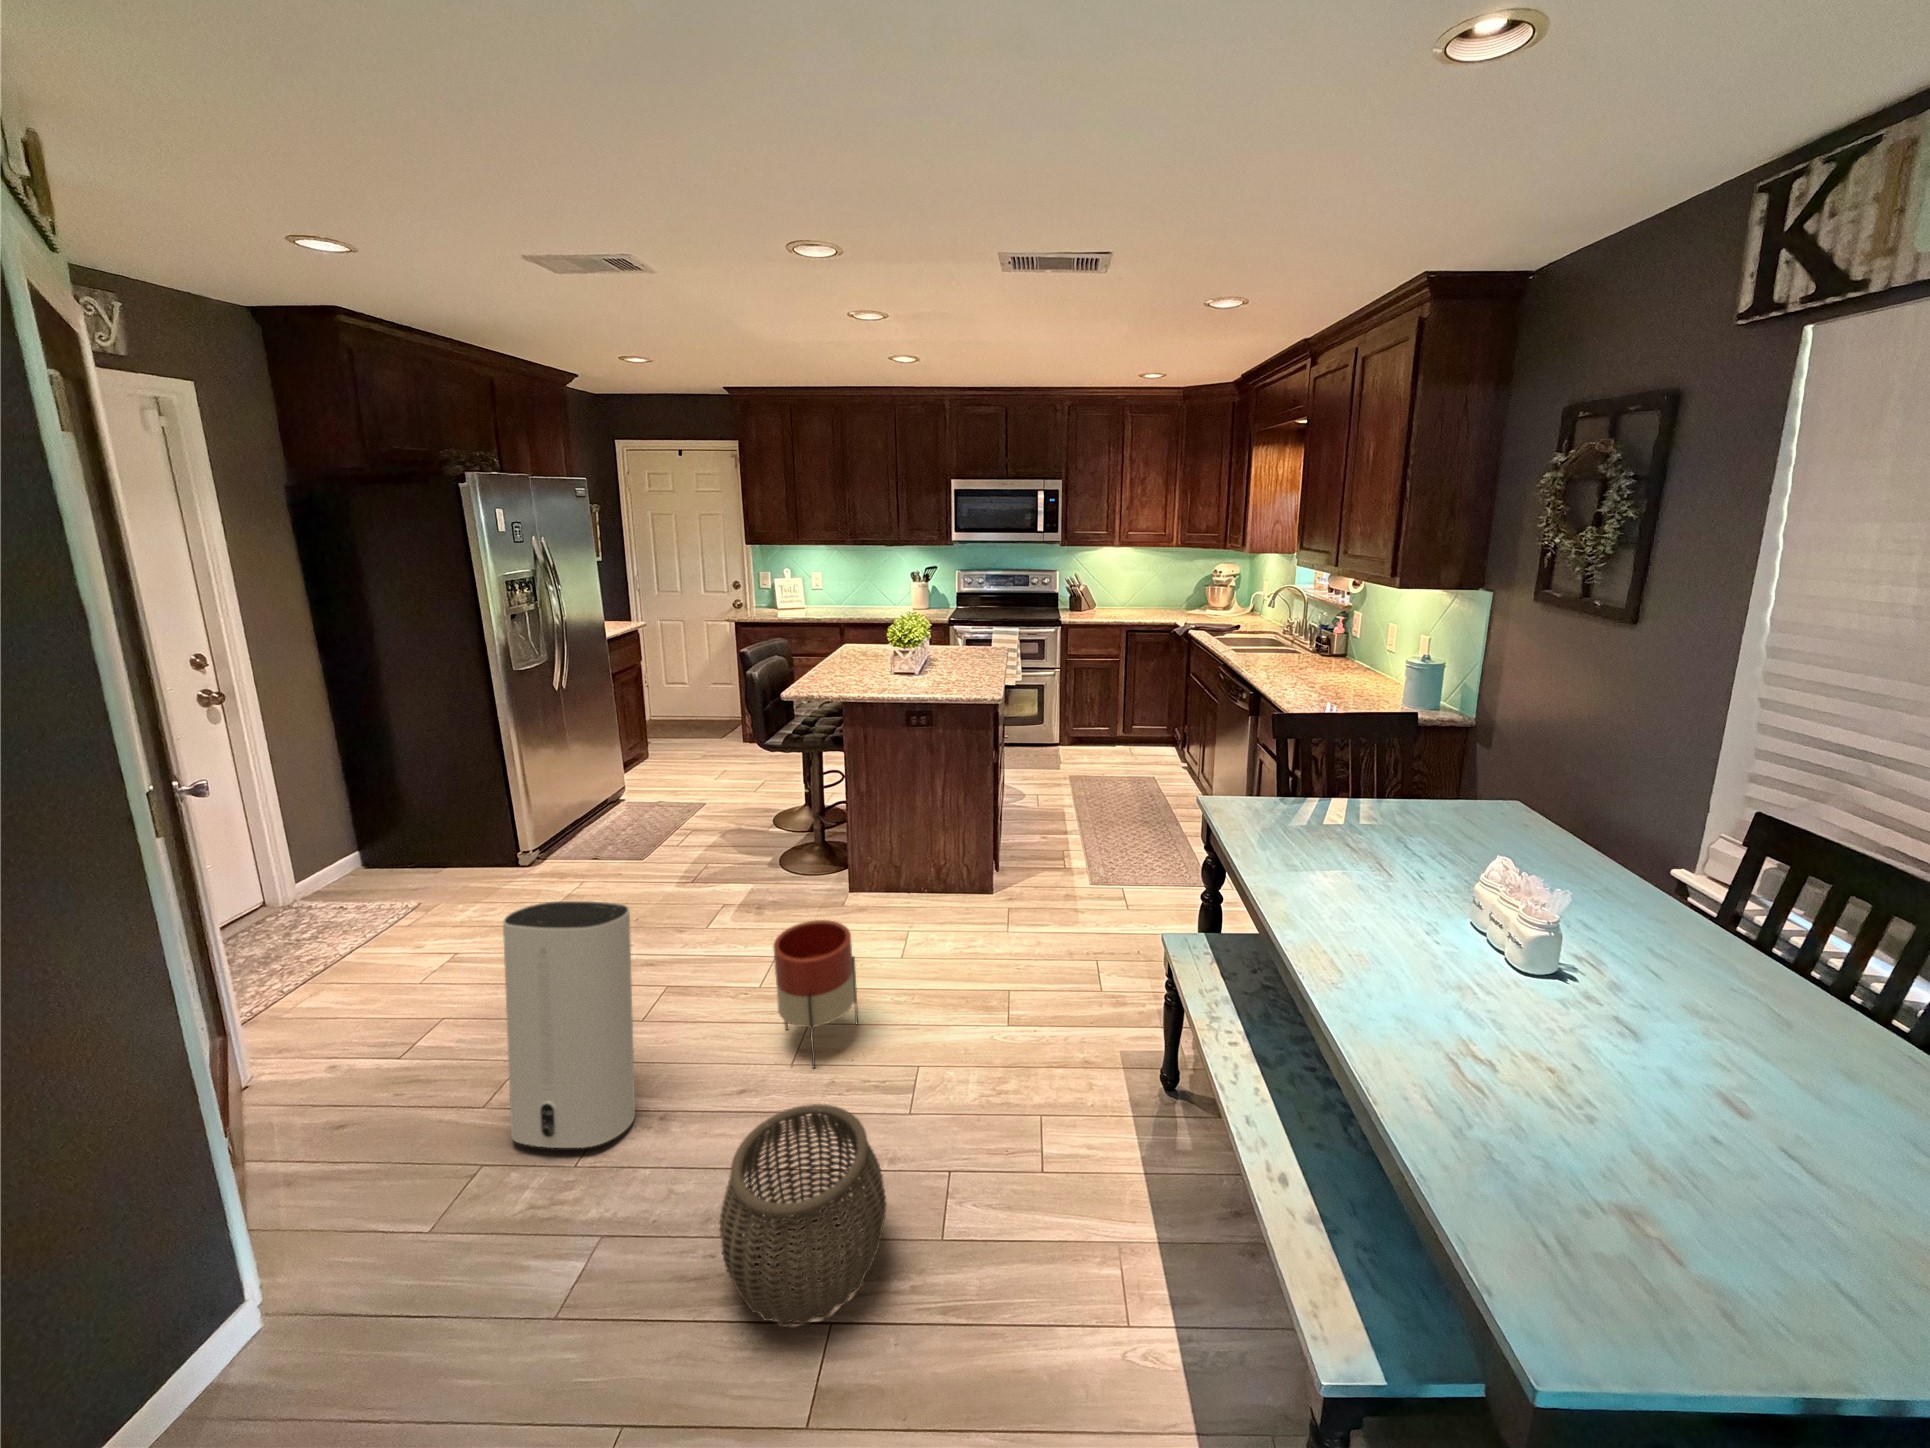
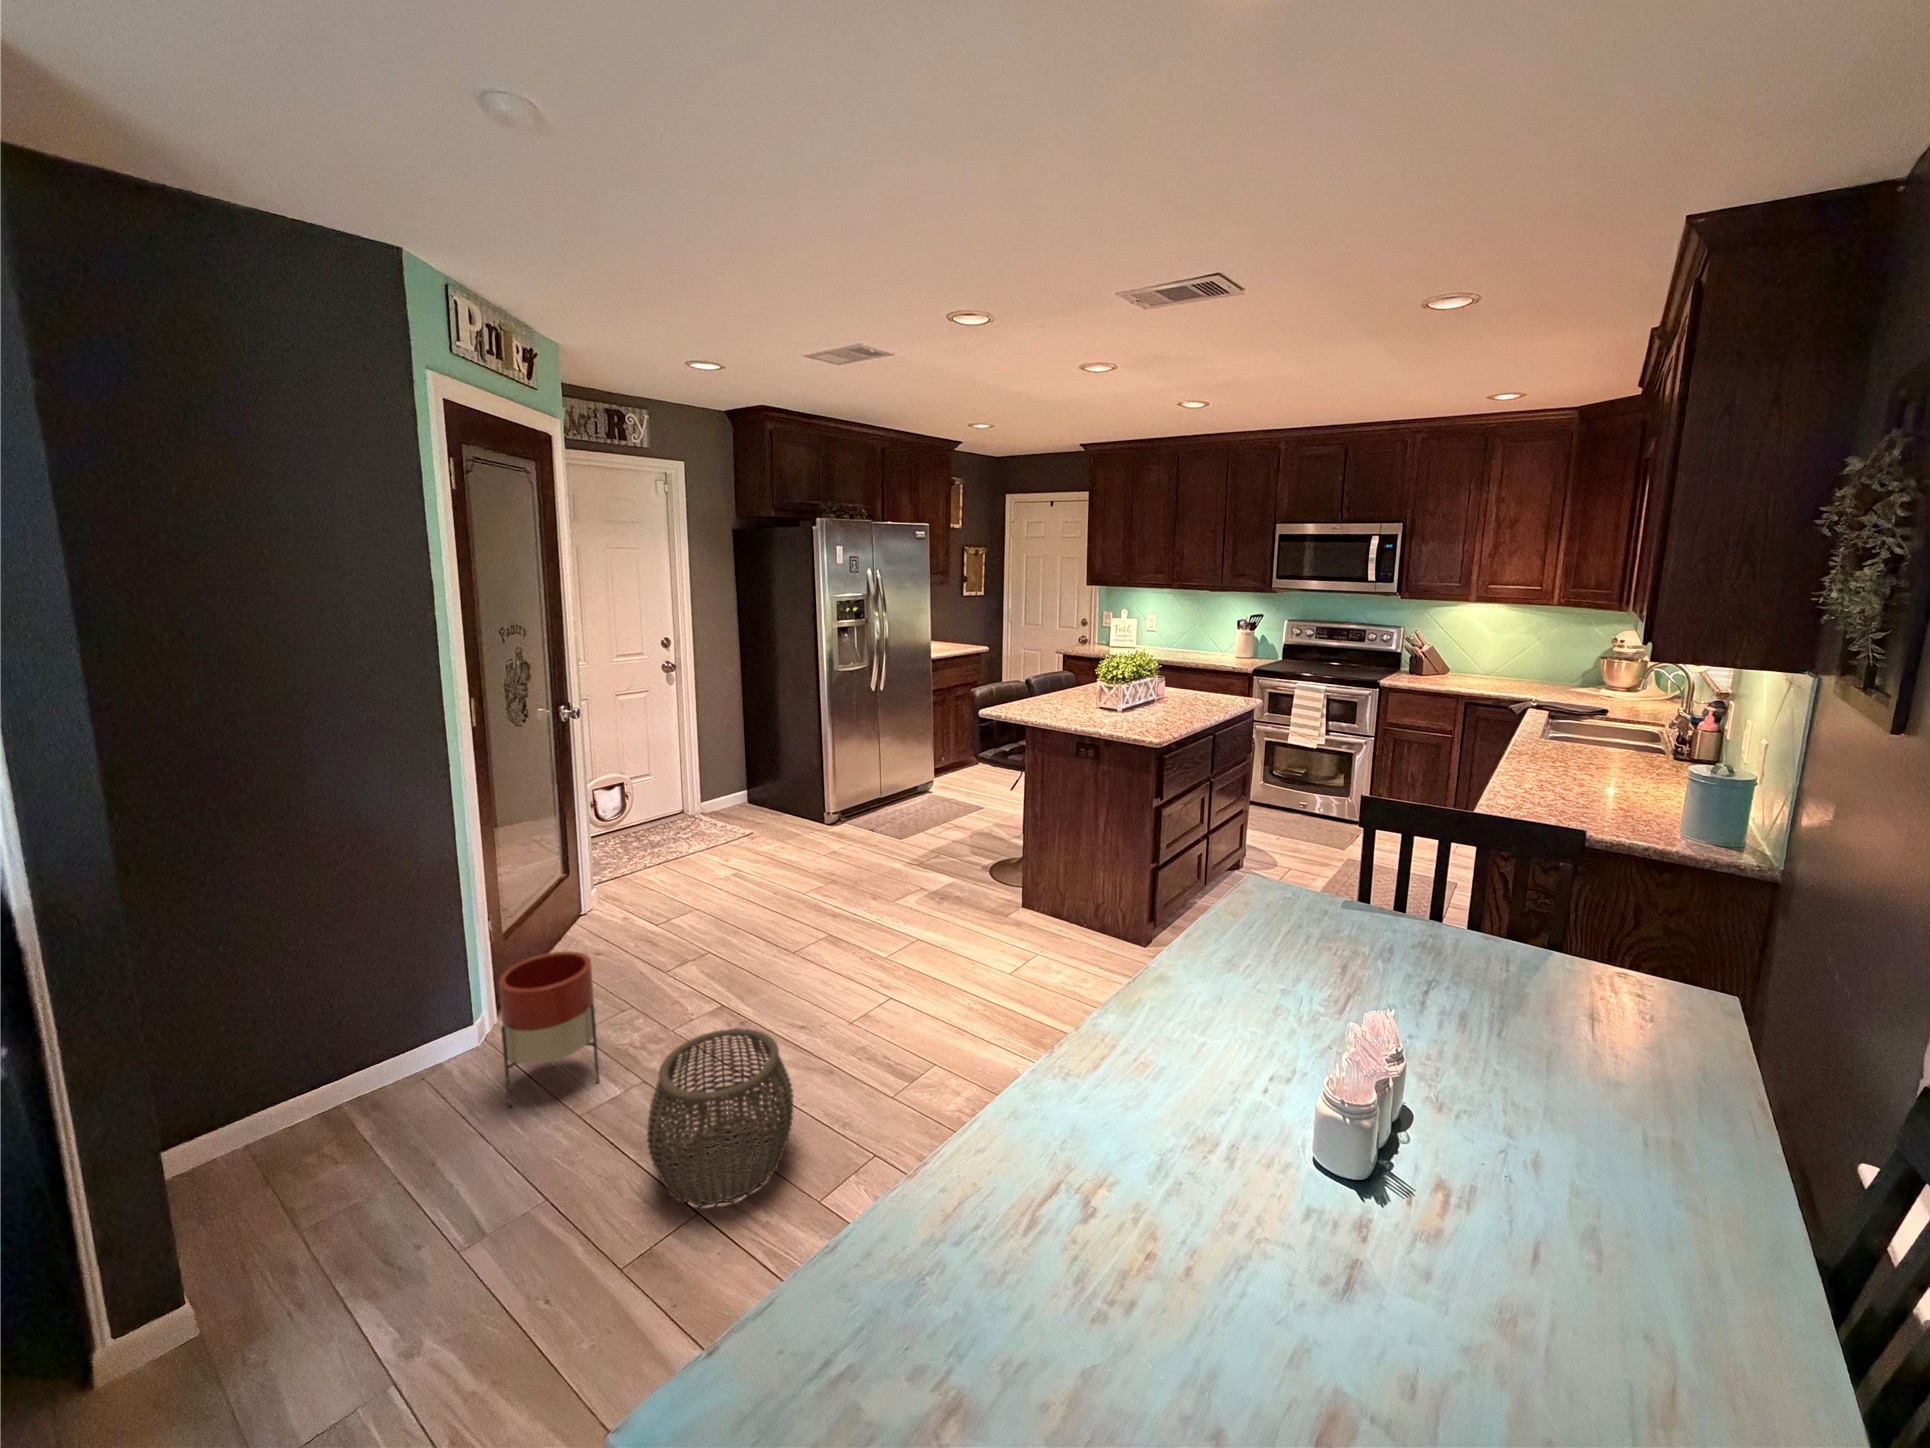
air purifier: present [503,901,635,1148] -> none [657,826,750,1021]
planter: present [773,920,858,1069] -> present [499,951,599,1107]

